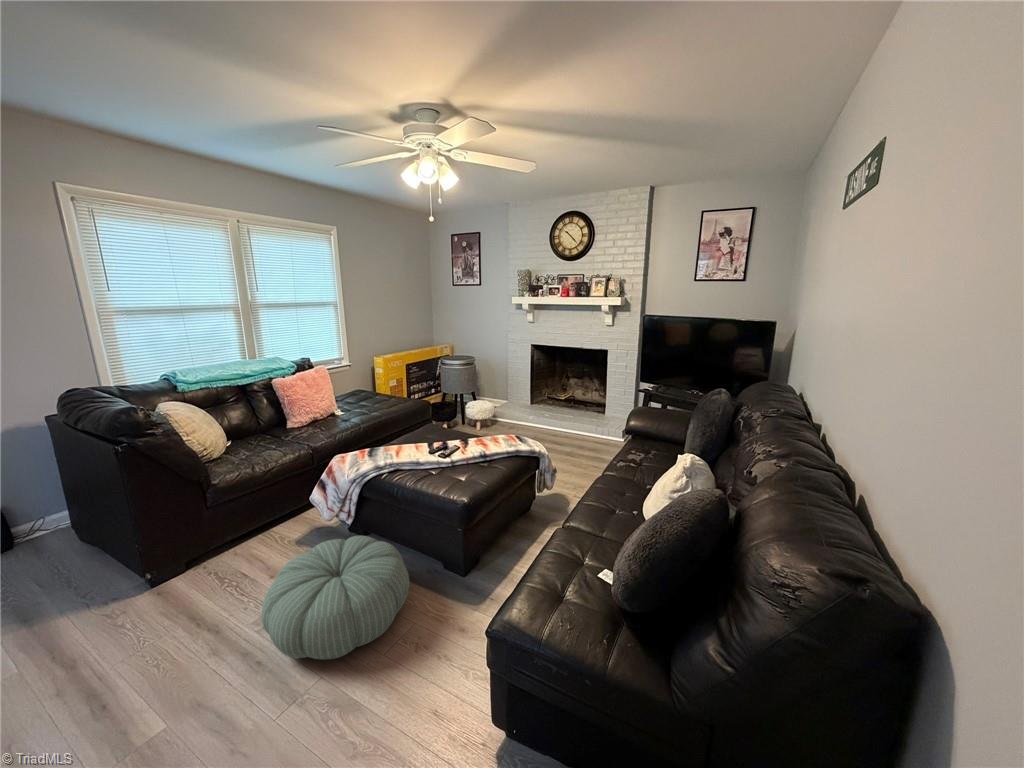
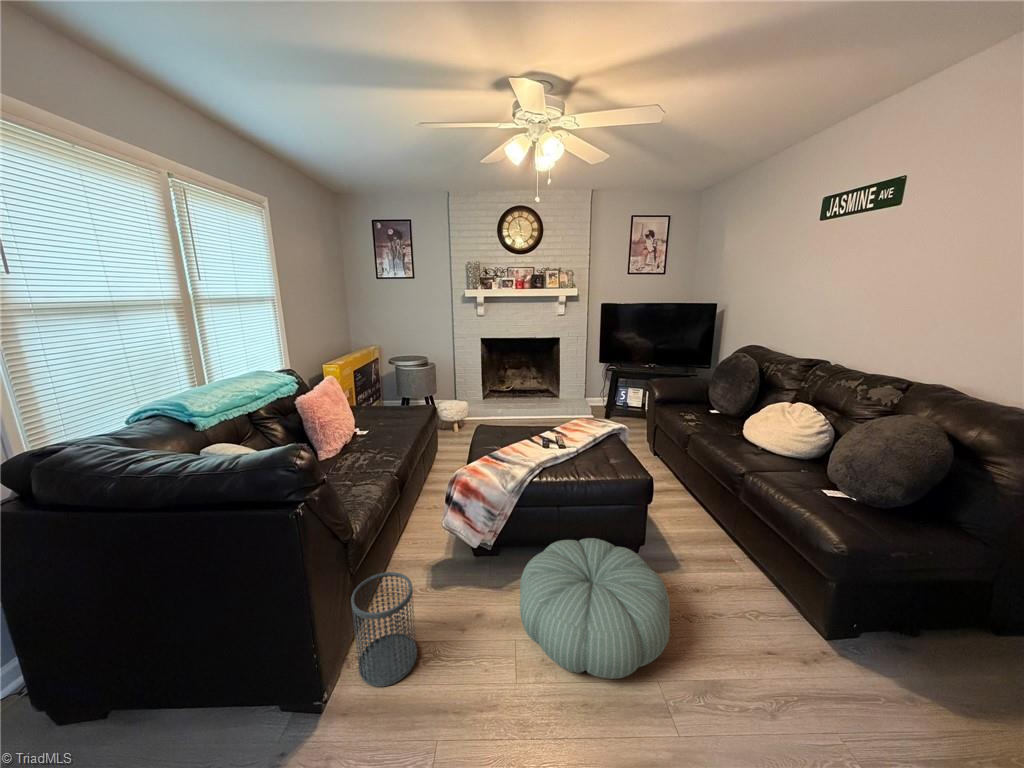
wastebasket: none [178,512,238,588] -> present [351,572,417,687]

